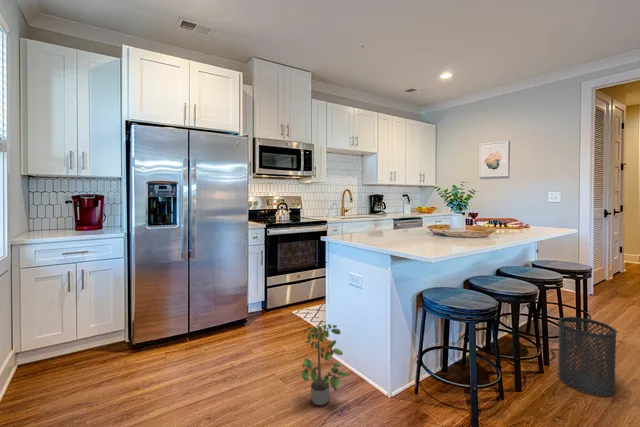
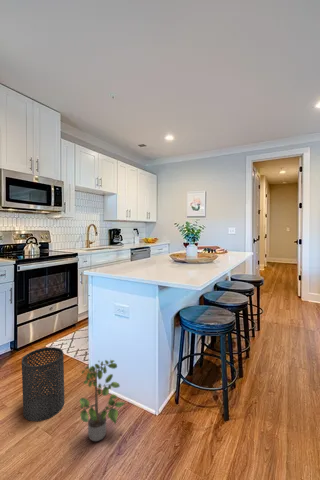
trash can: present [557,317,617,397] -> present [22,347,65,421]

